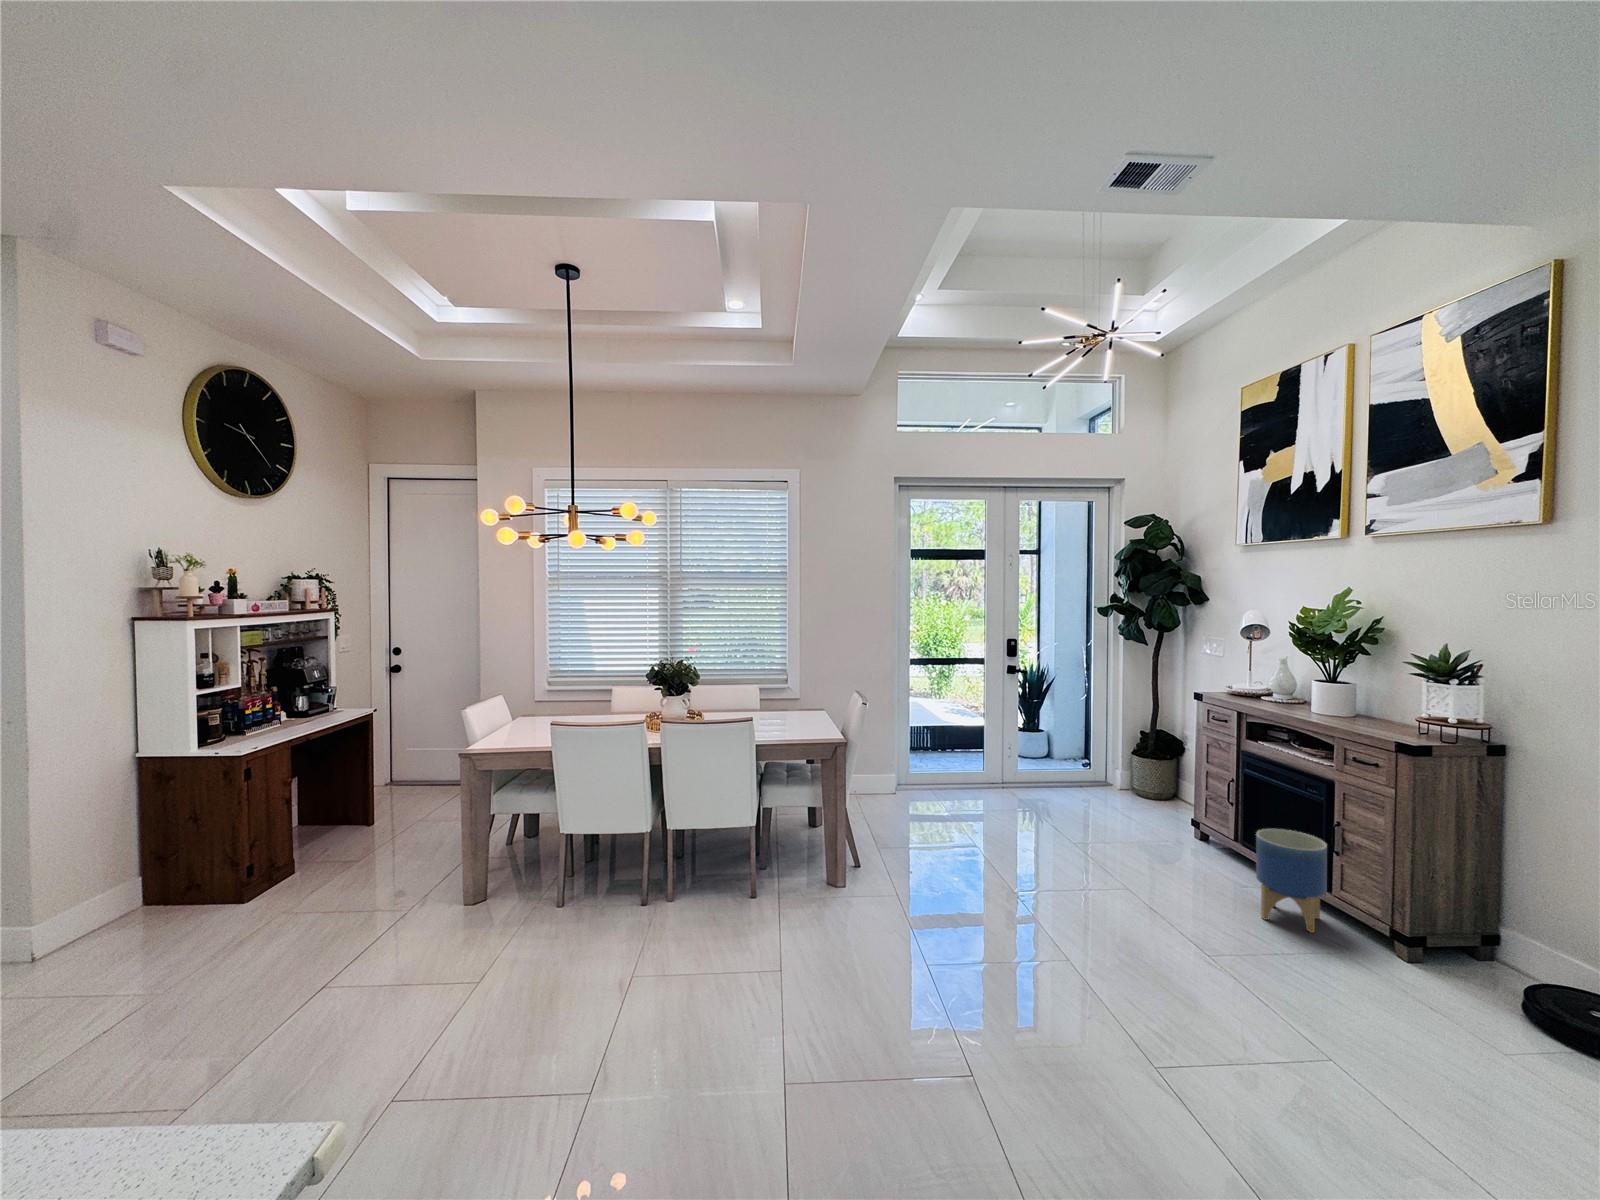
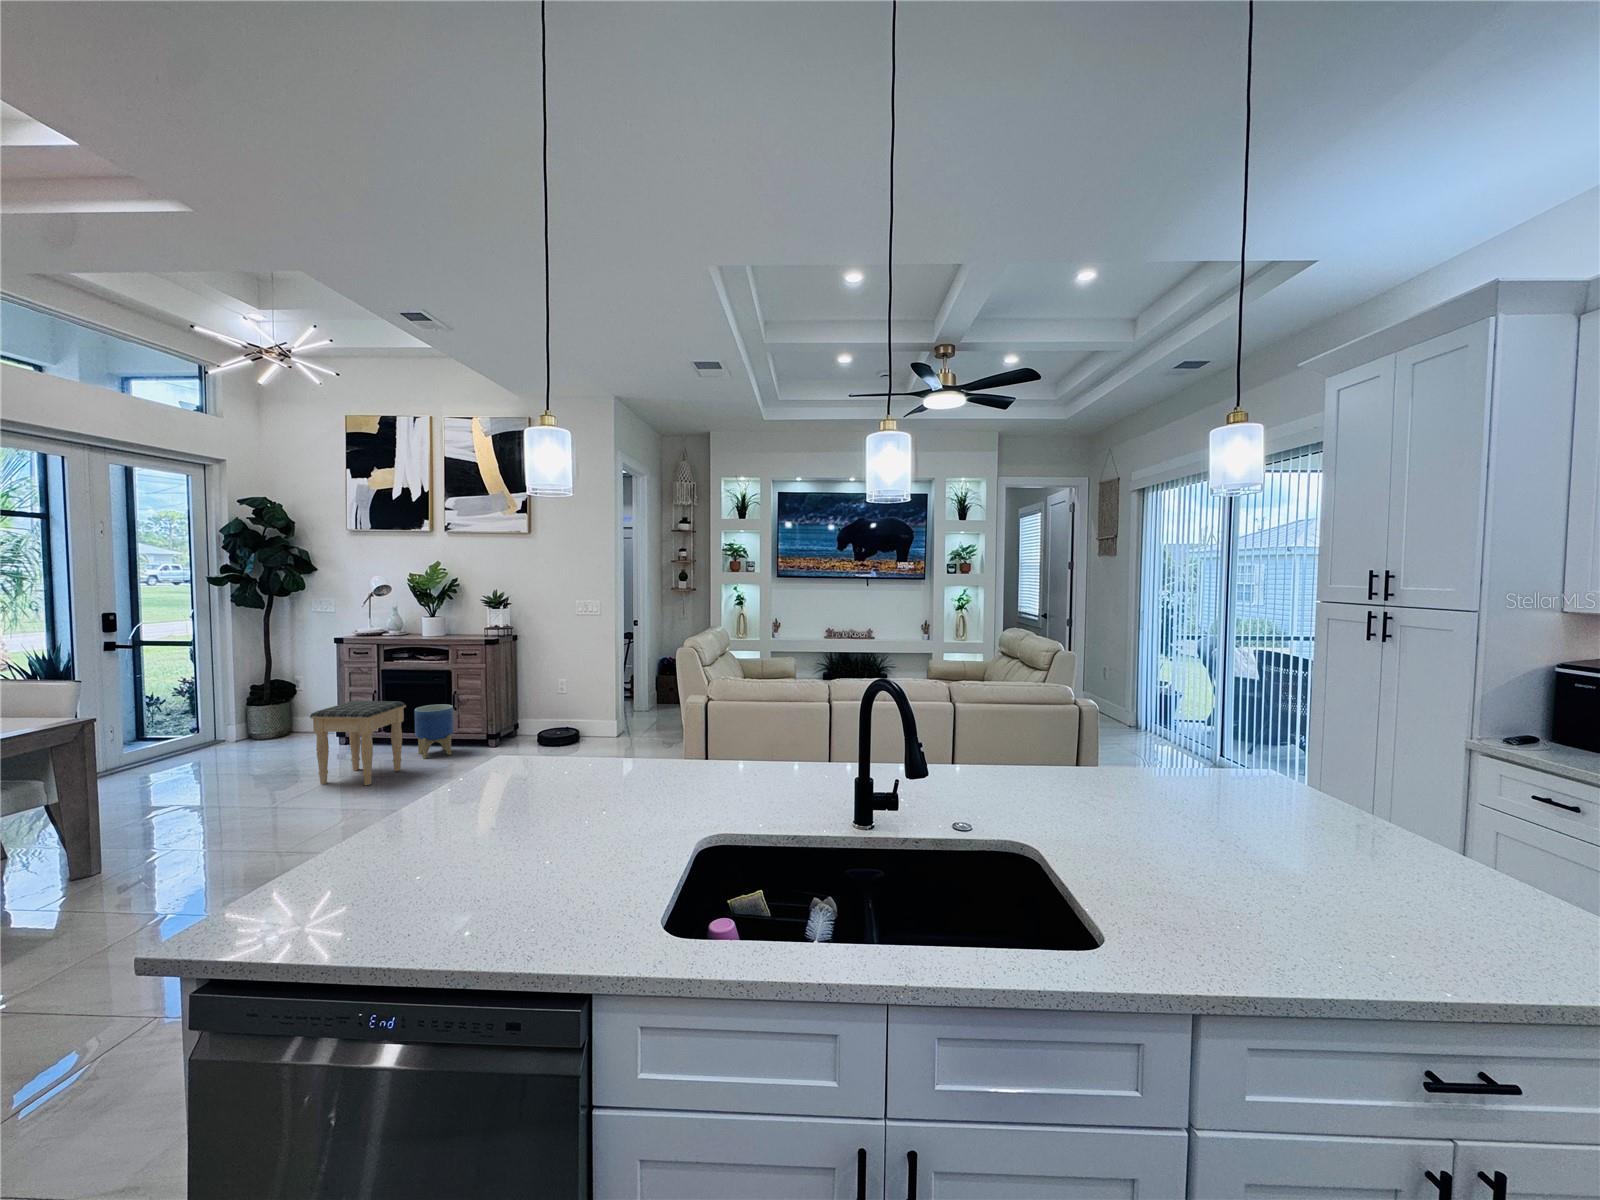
footstool: none [1085,791,1214,925] -> present [310,701,406,785]

